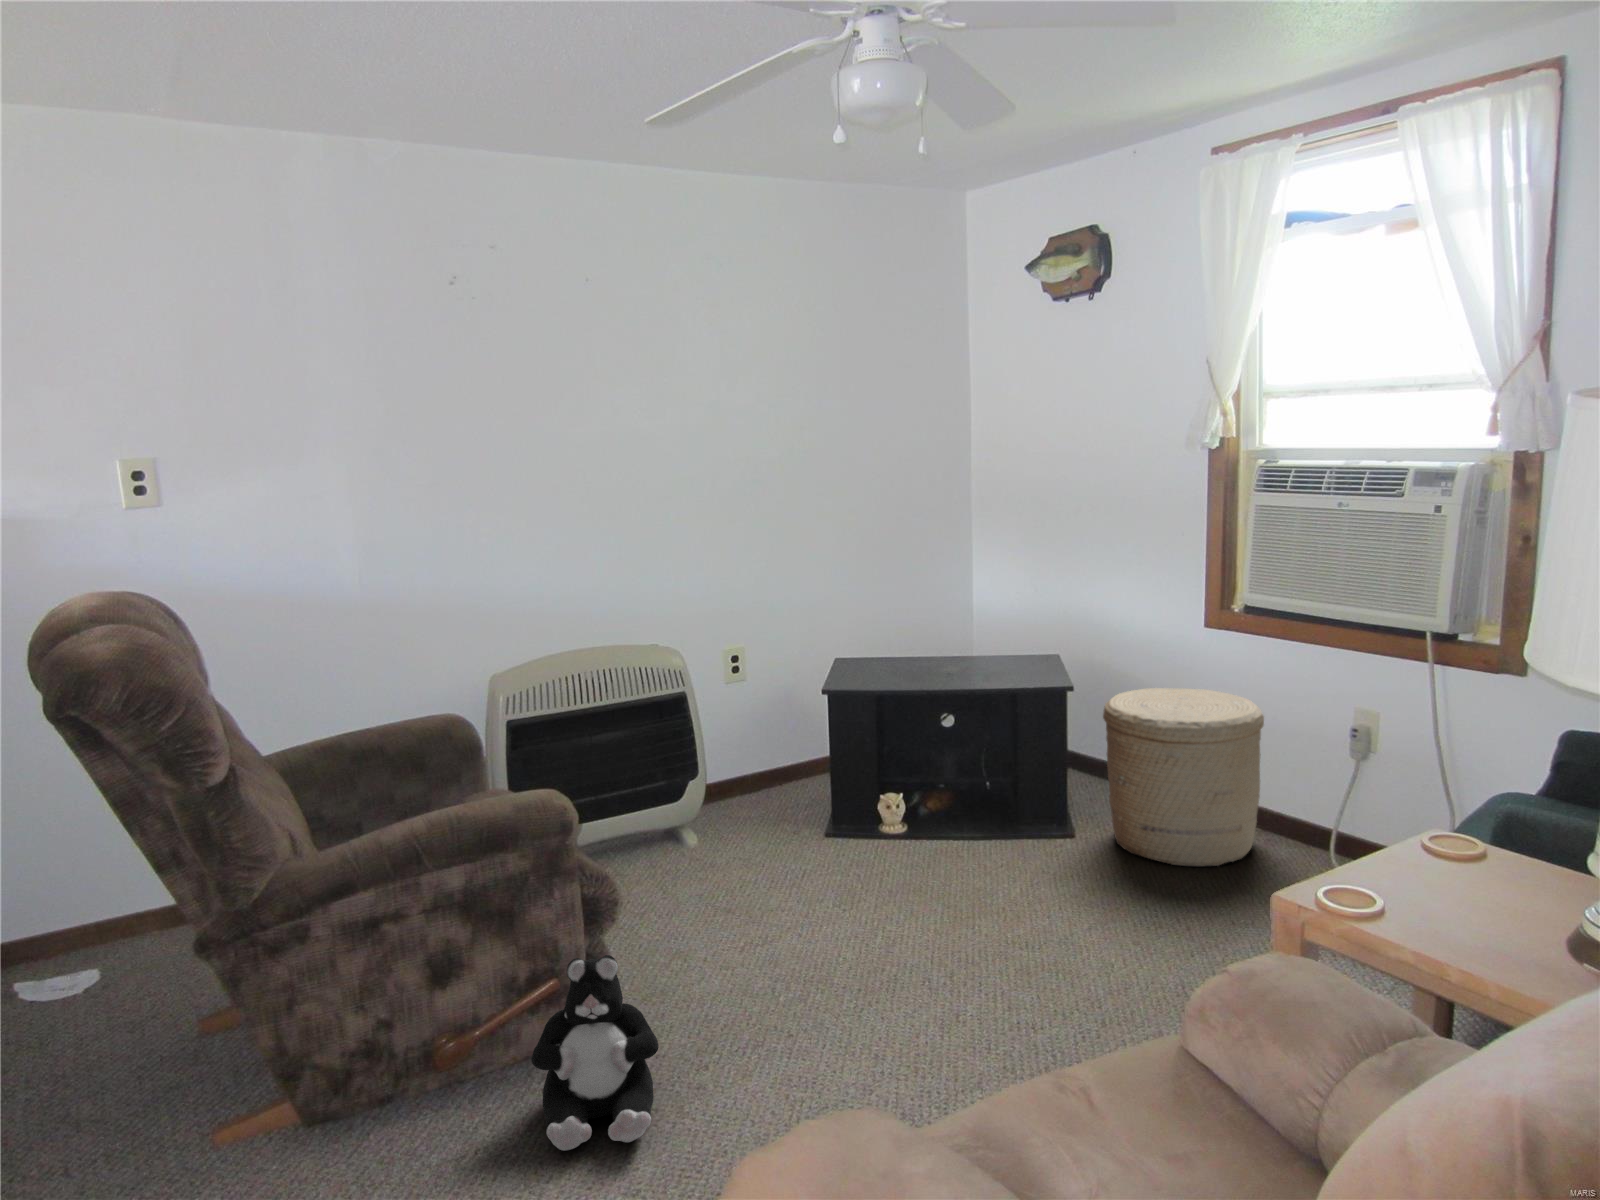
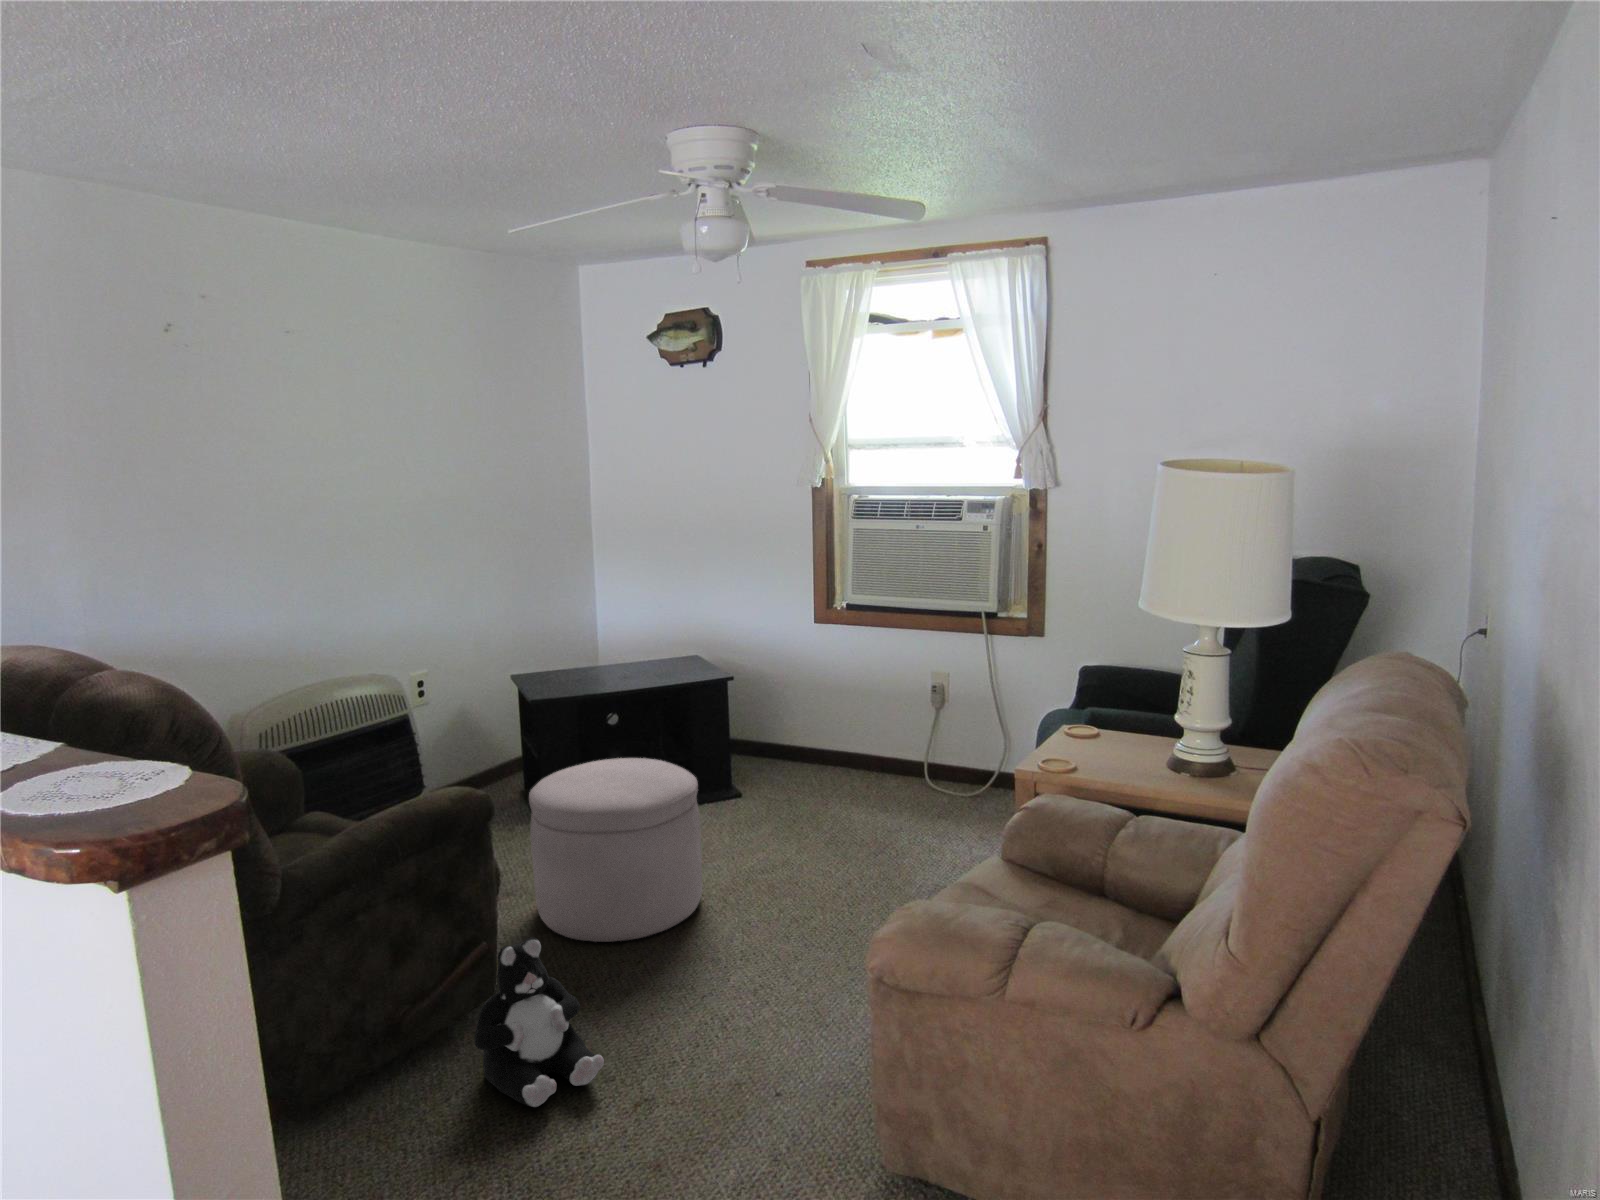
woven basket: present [1103,688,1264,866] -> none [759,669,875,802]
ottoman: none [730,766,930,984] -> present [529,758,702,942]

